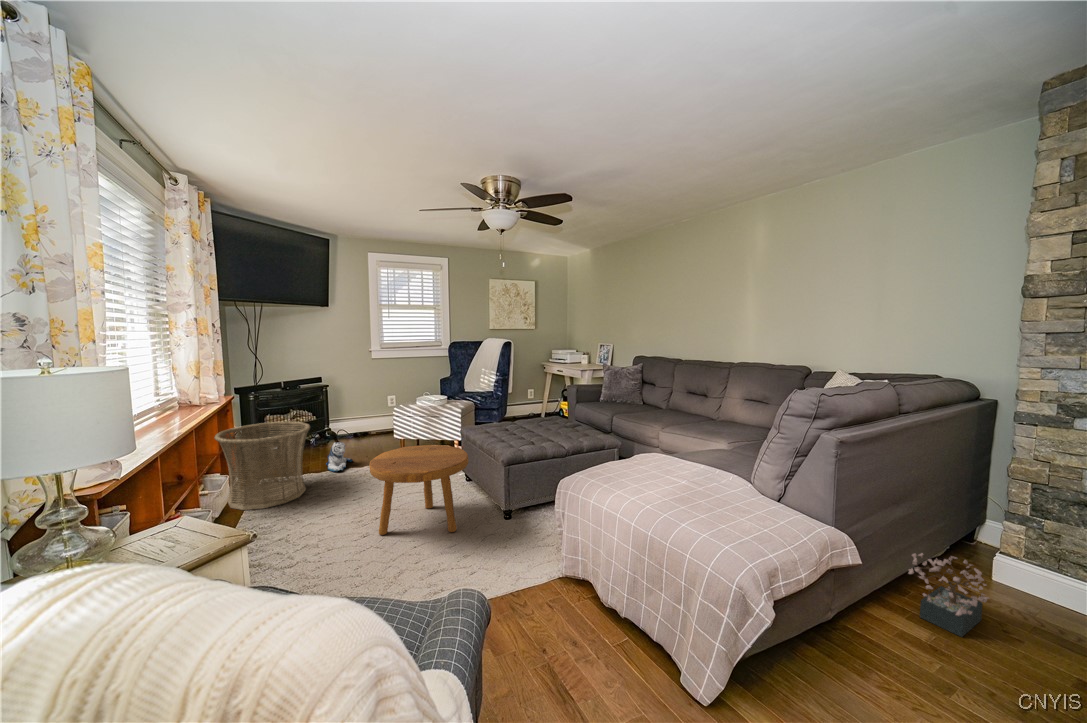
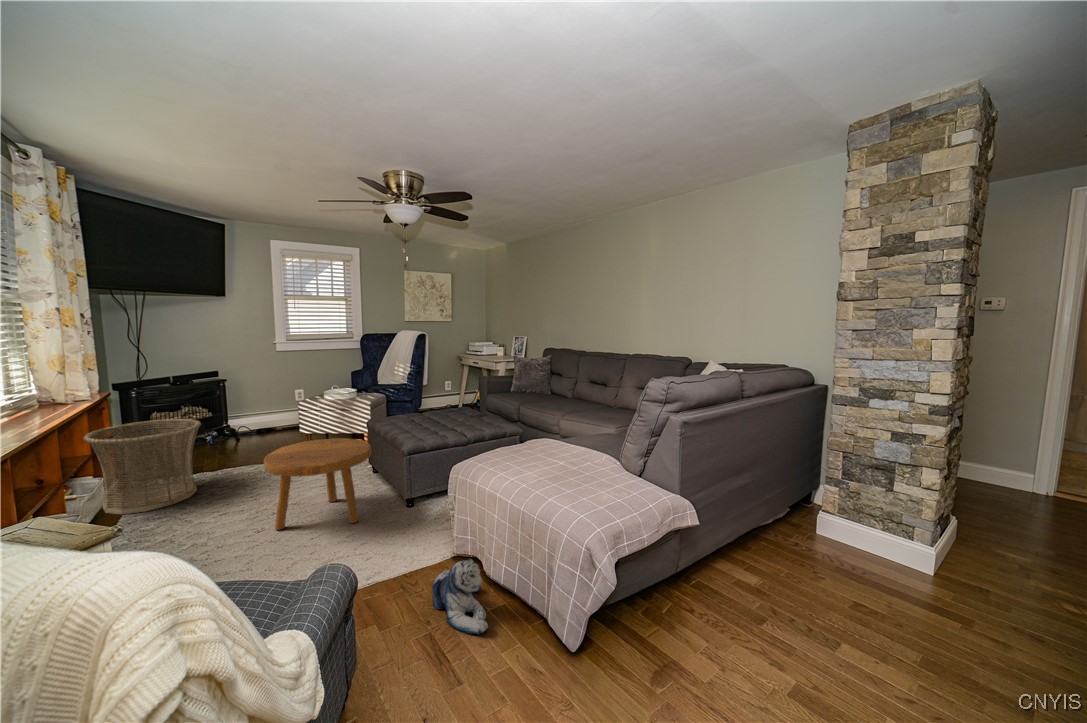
plush toy: present [326,442,353,472] -> present [432,559,488,634]
decorative plant: present [909,553,989,637] -> none [743,513,801,578]

